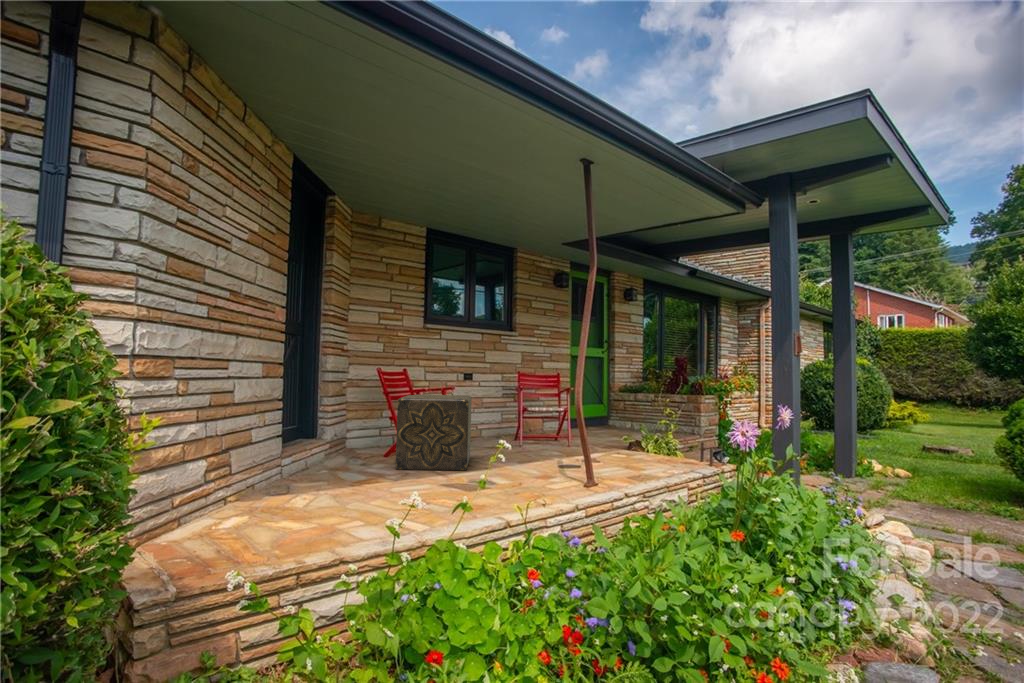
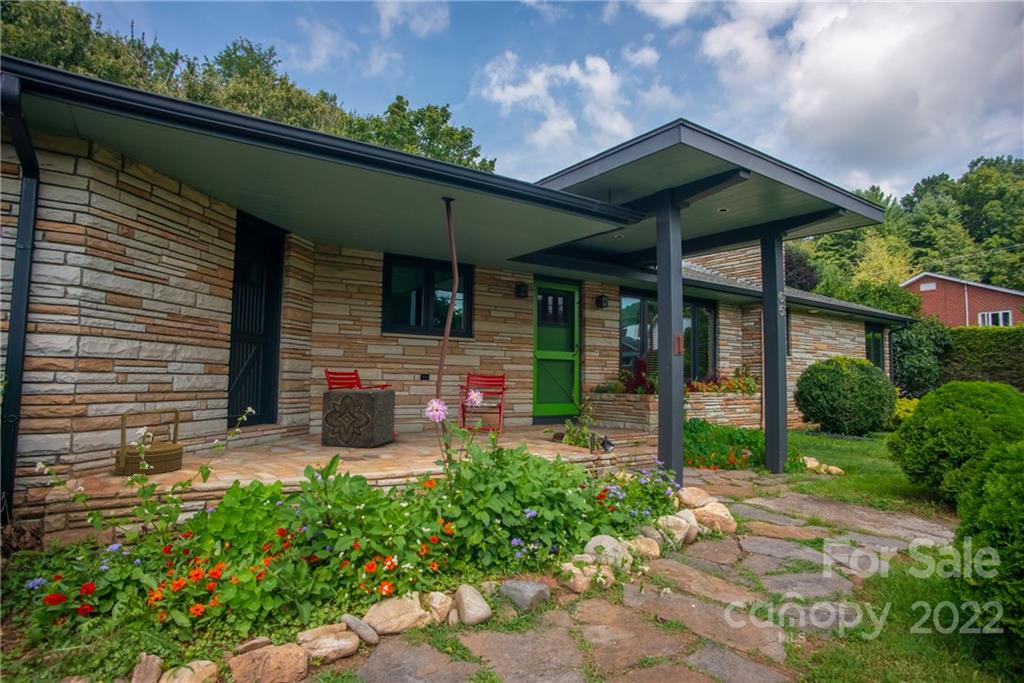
woven basket: none [188,429,285,538] -> present [114,407,184,475]

